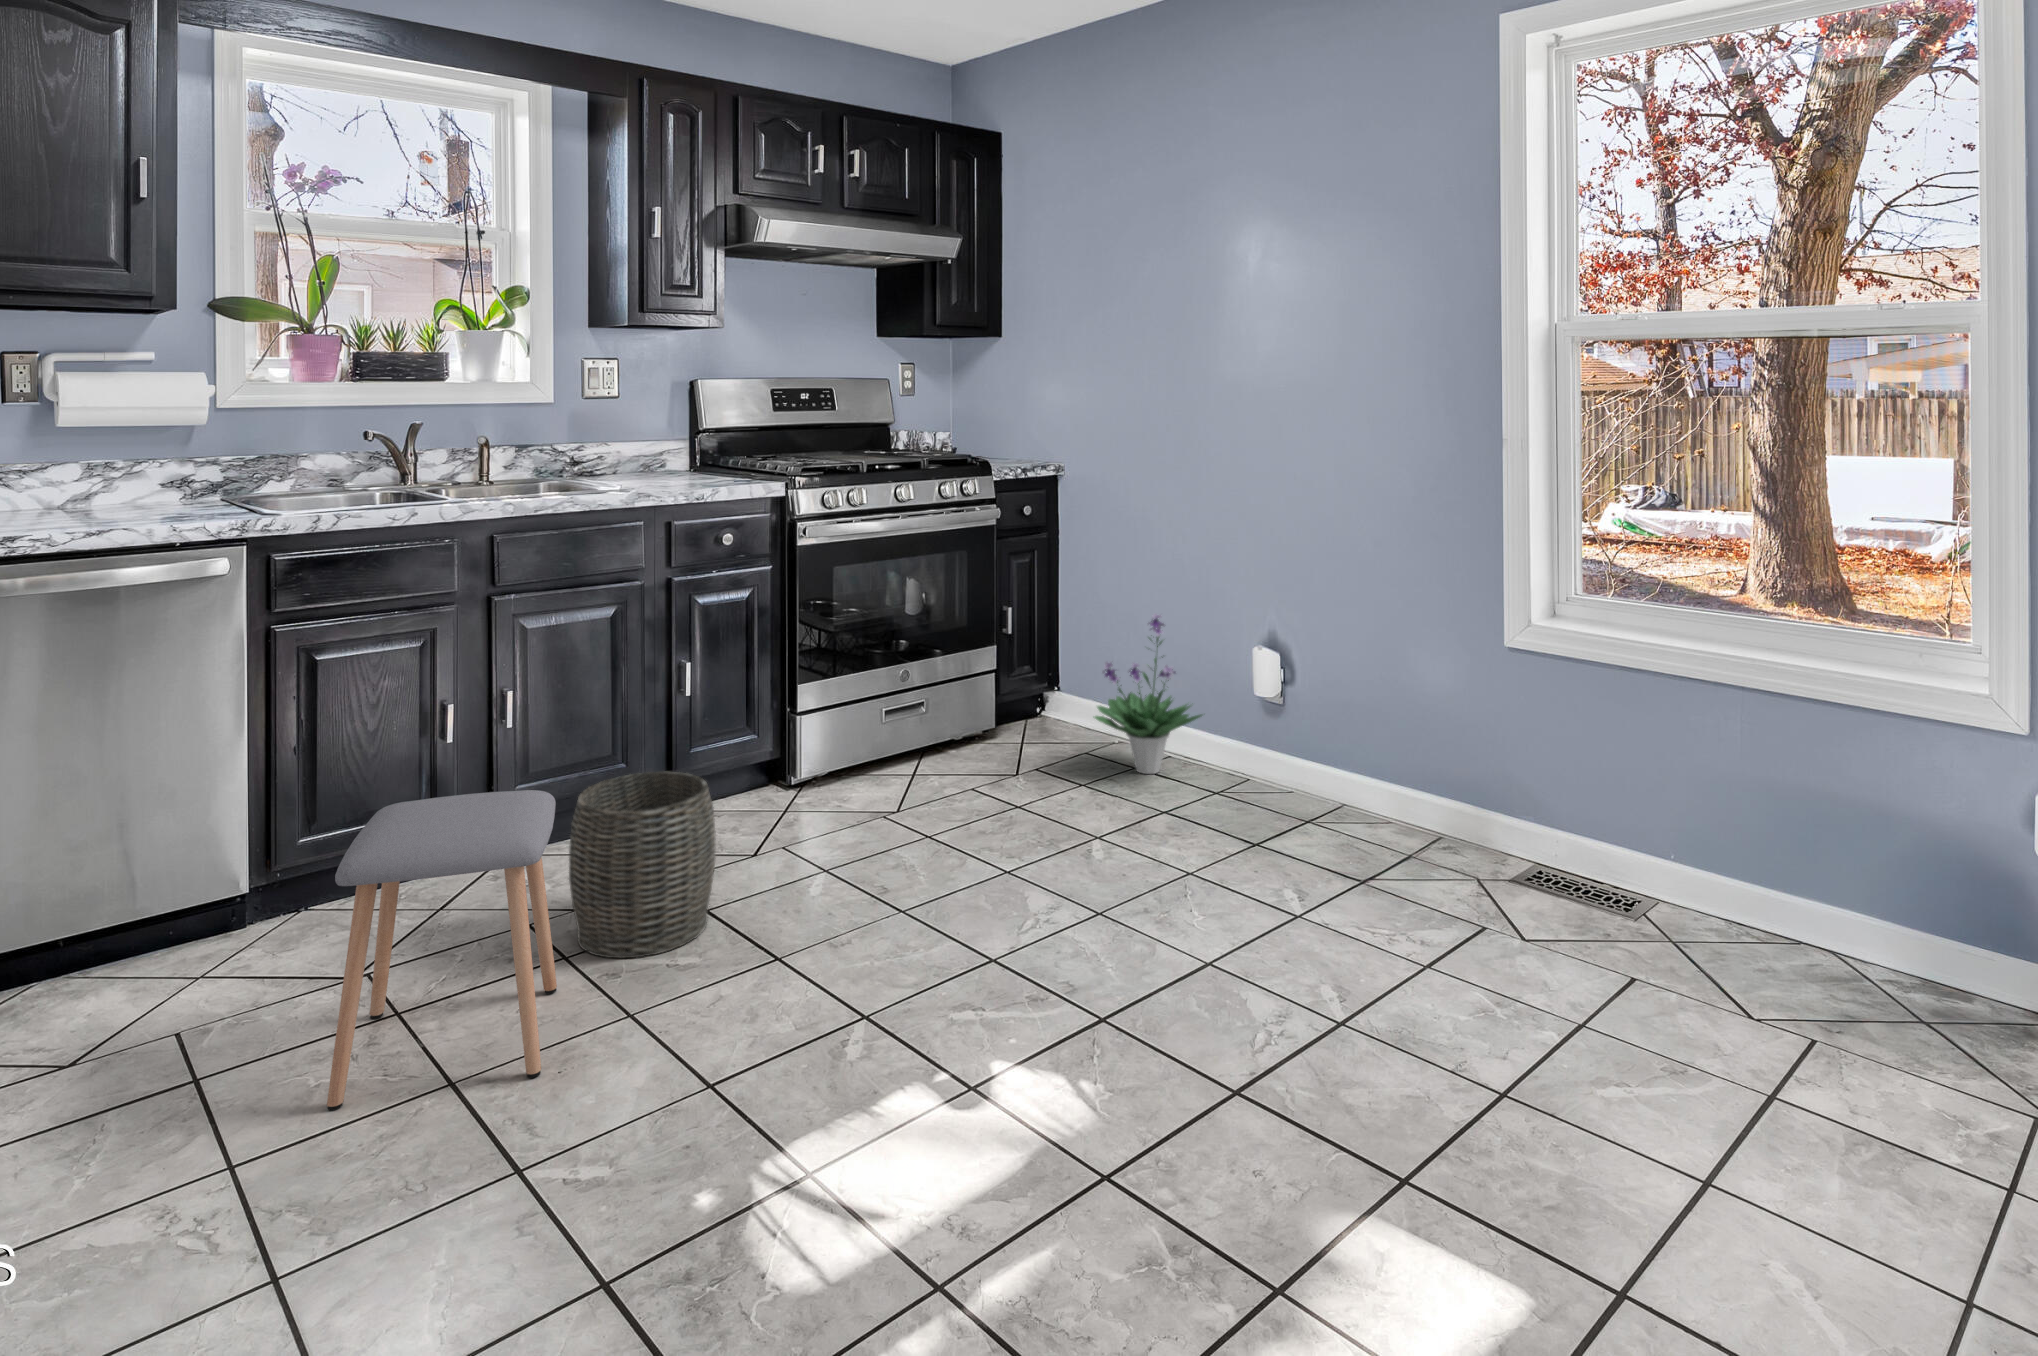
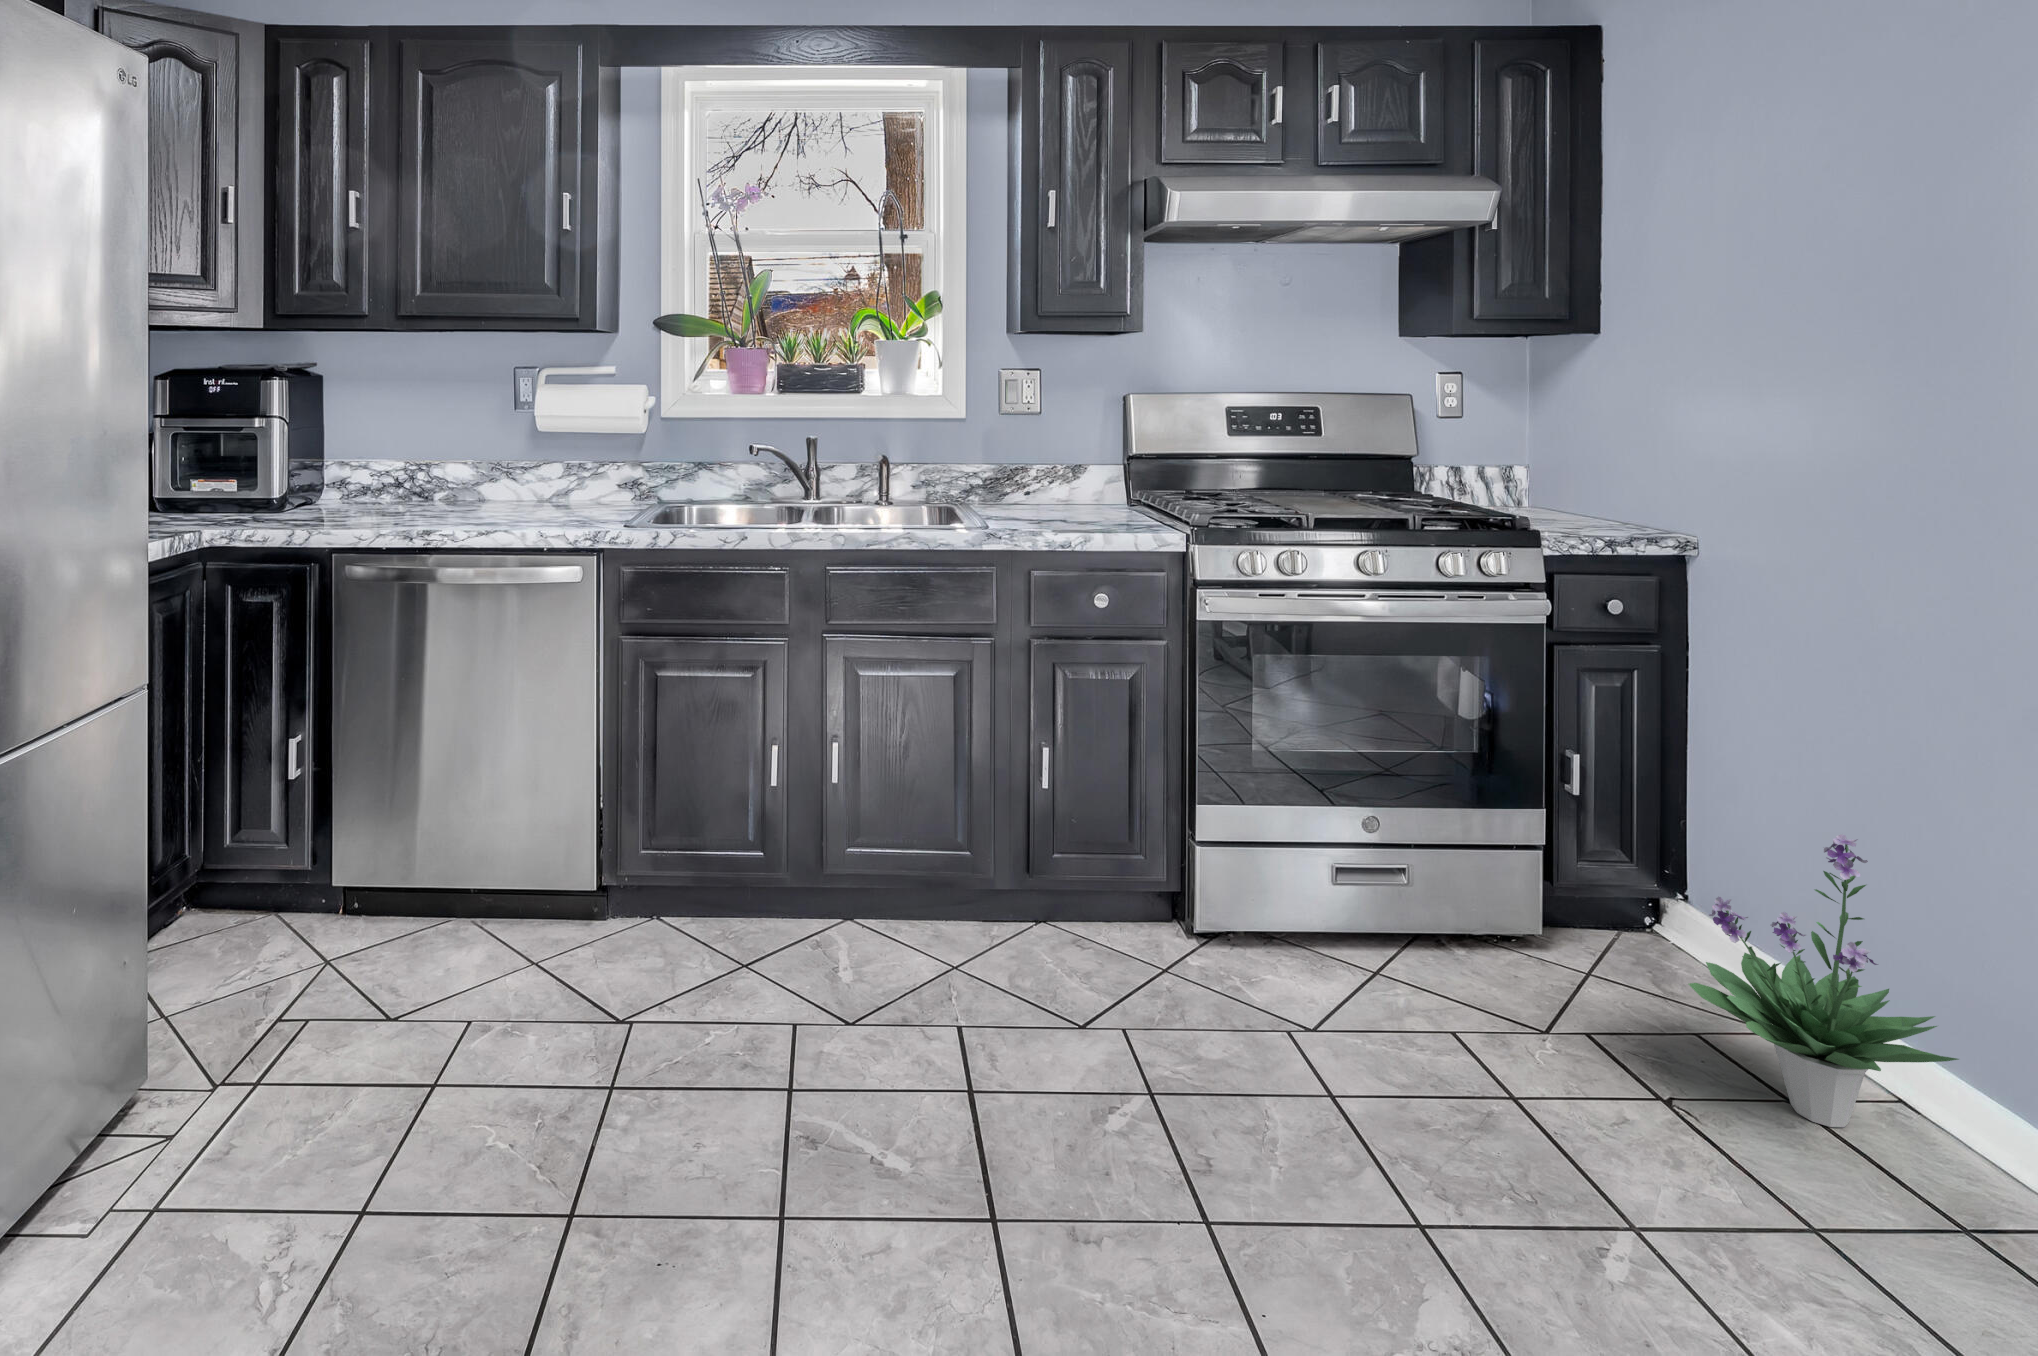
woven basket: present [569,772,716,958] -> none [797,883,967,1136]
stool: present [327,790,557,1110] -> none [454,864,738,1264]

